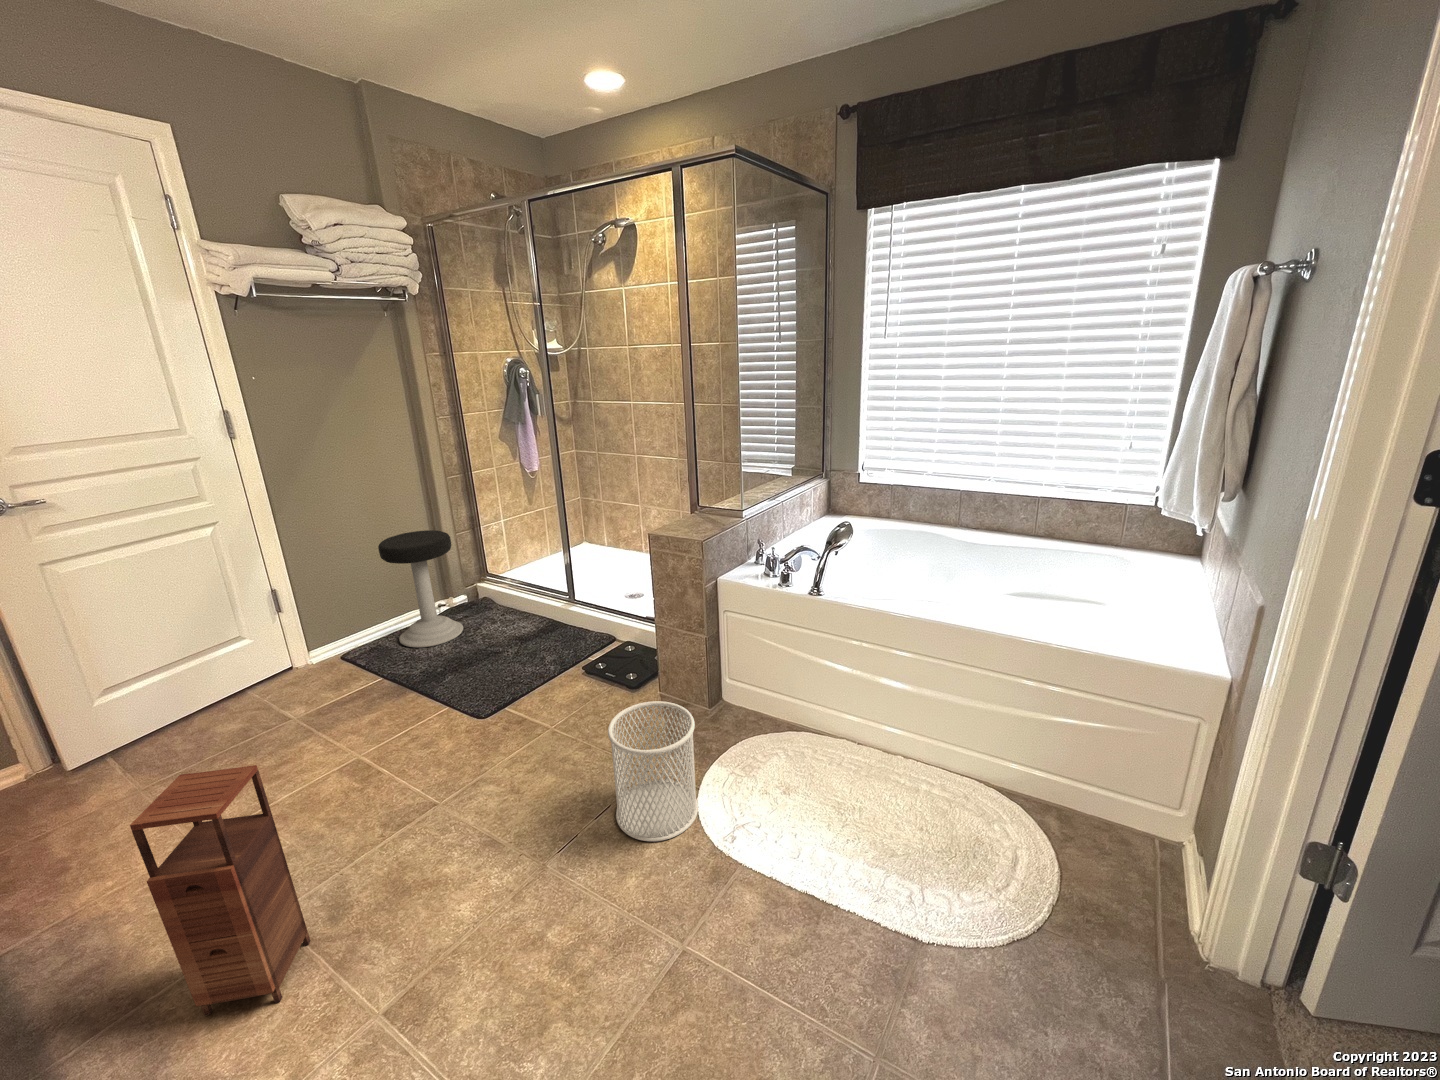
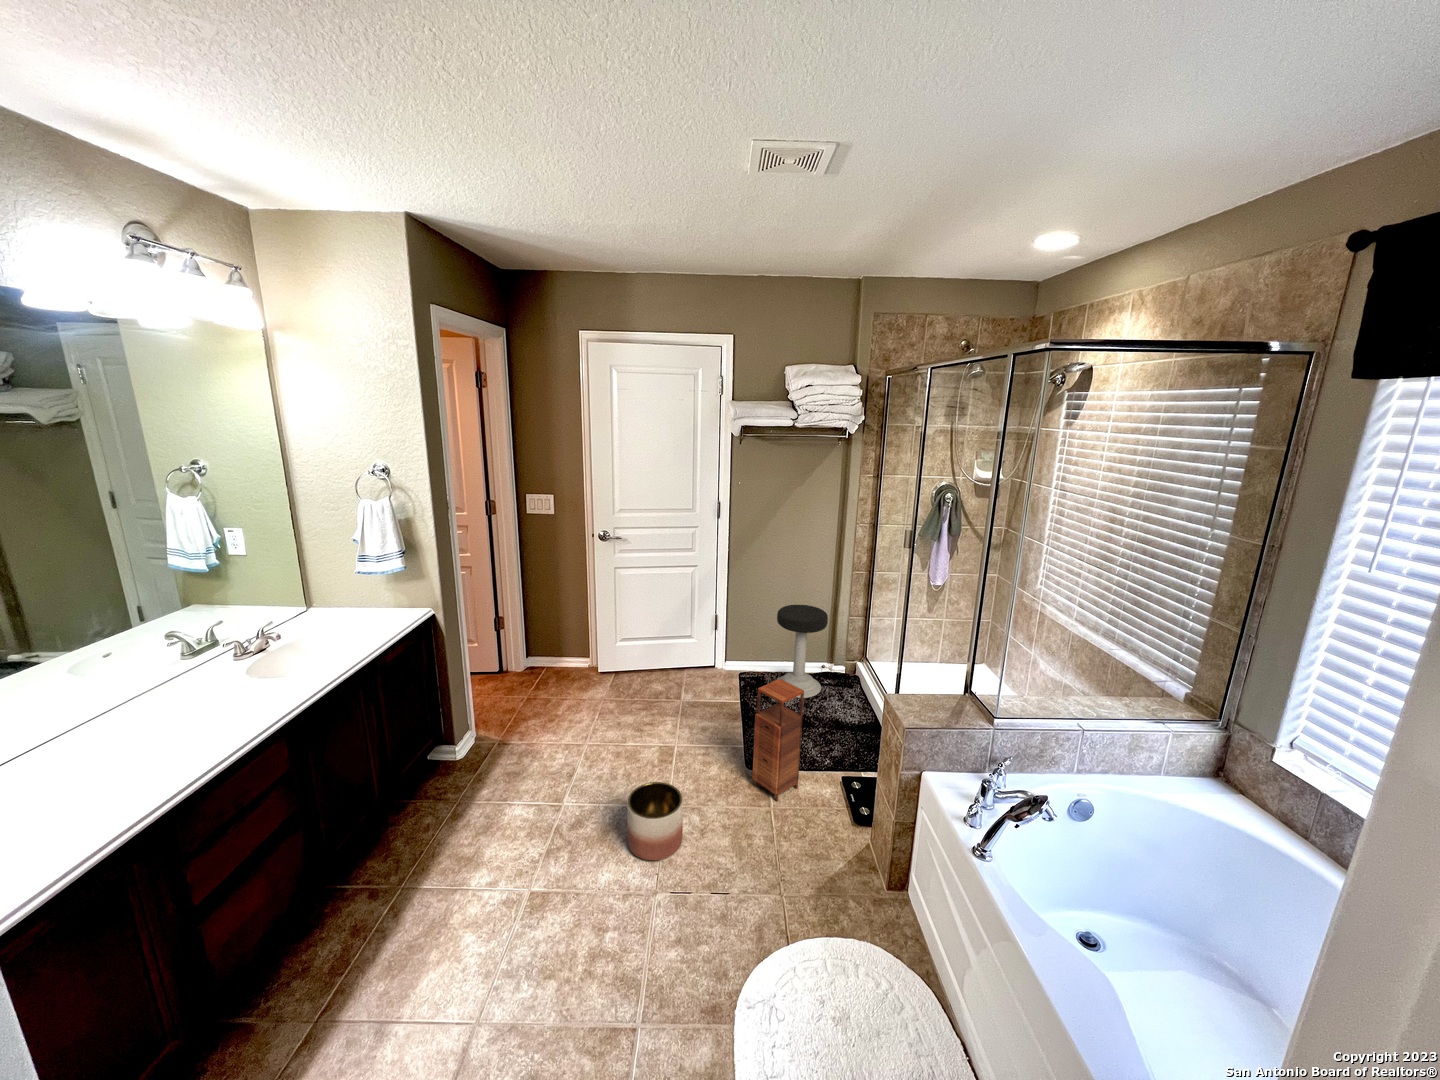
wastebasket: present [608,701,698,841] -> none [709,828,786,962]
planter: none [423,756,515,866] -> present [627,782,683,860]
storage cabinet: present [130,765,310,1016] -> present [752,679,804,801]

